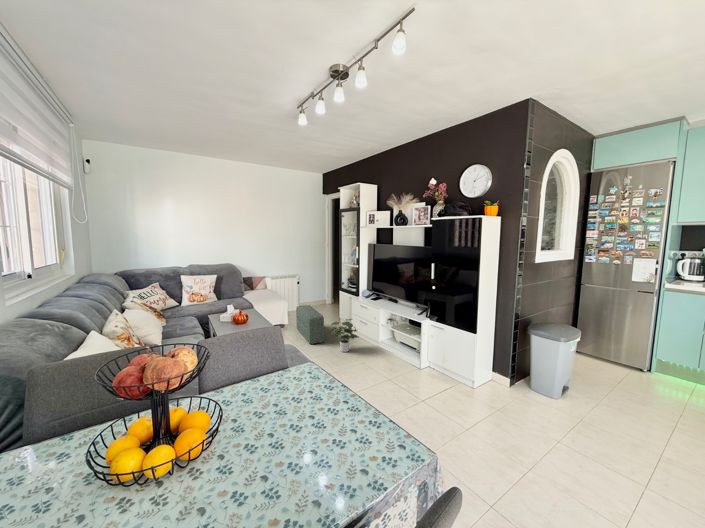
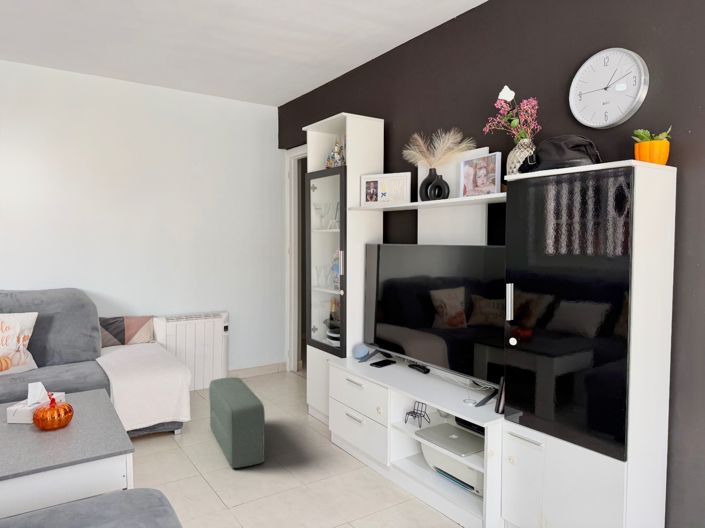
potted plant: present [330,319,358,352] -> none [273,411,344,490]

